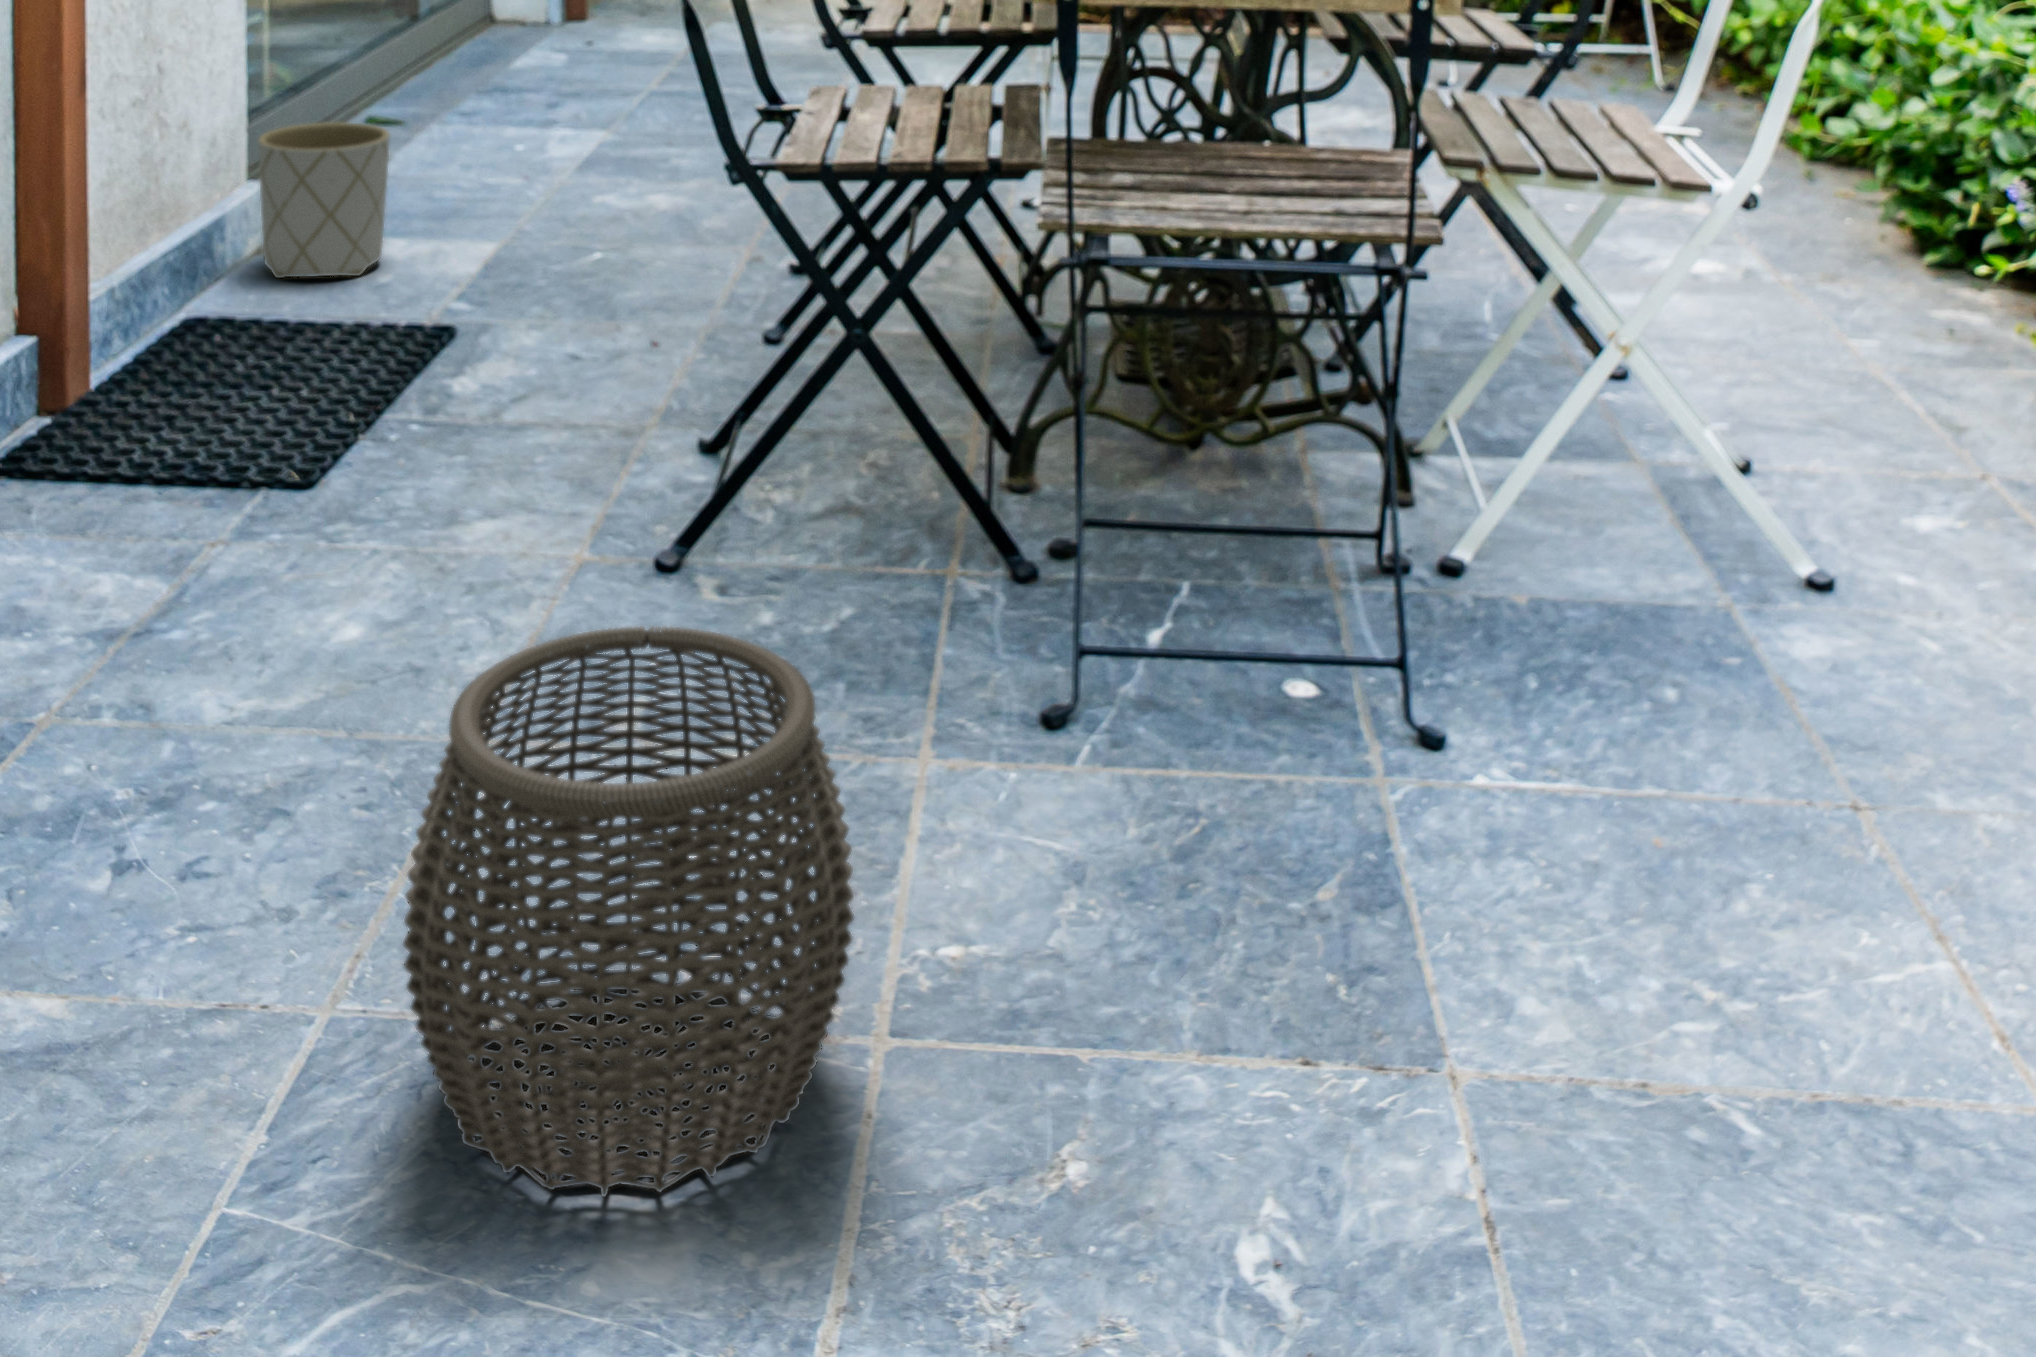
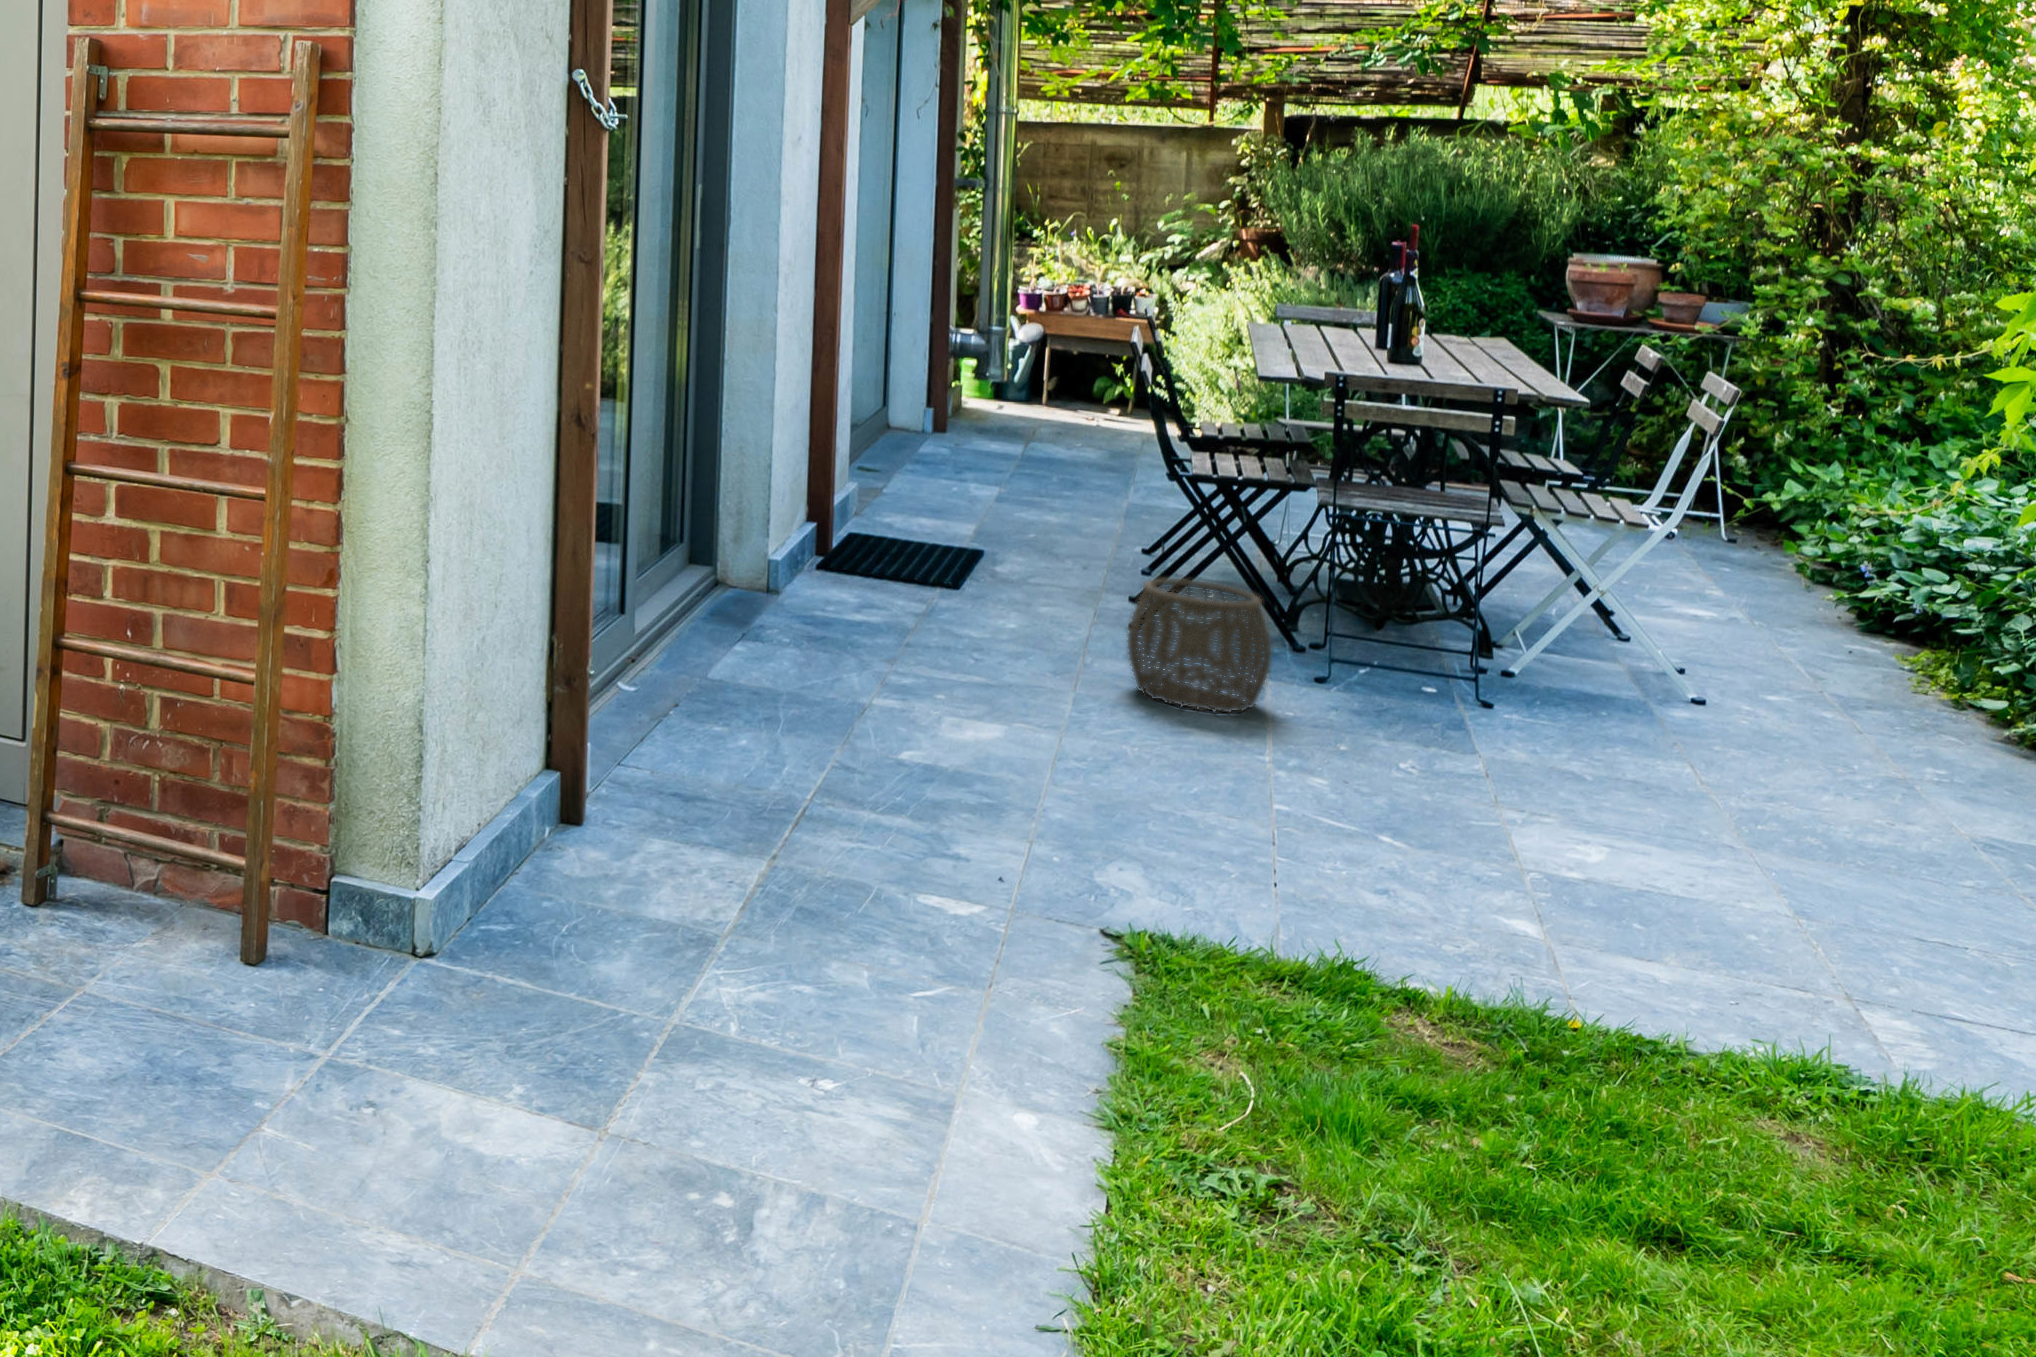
planter: present [258,122,390,278] -> none [869,454,933,525]

